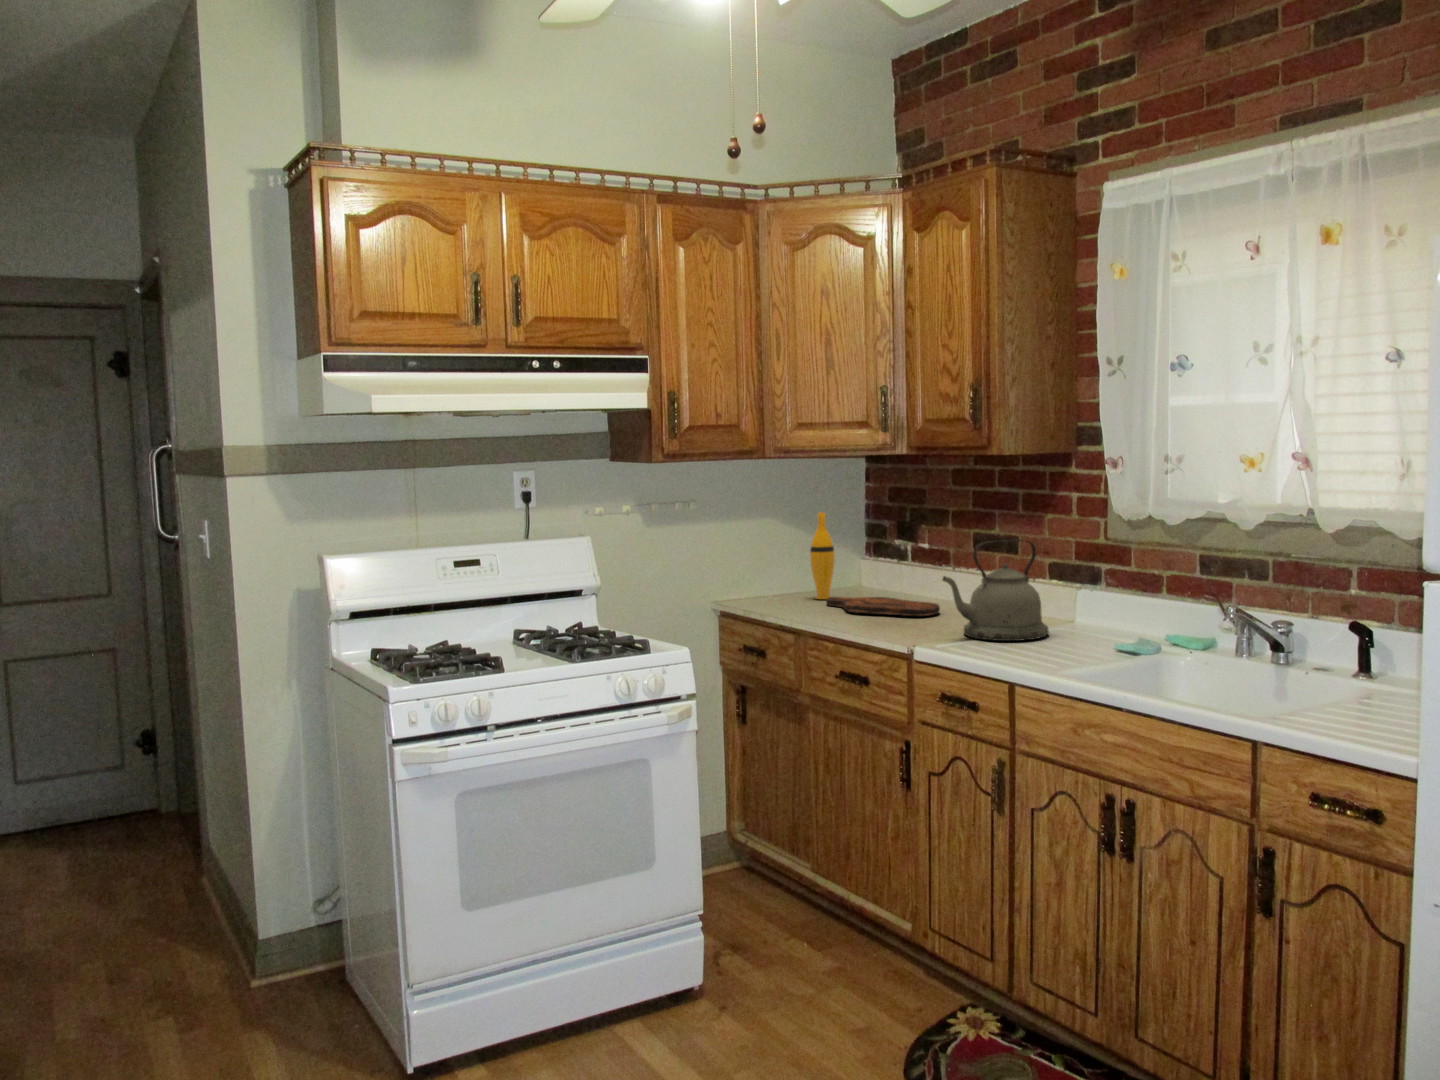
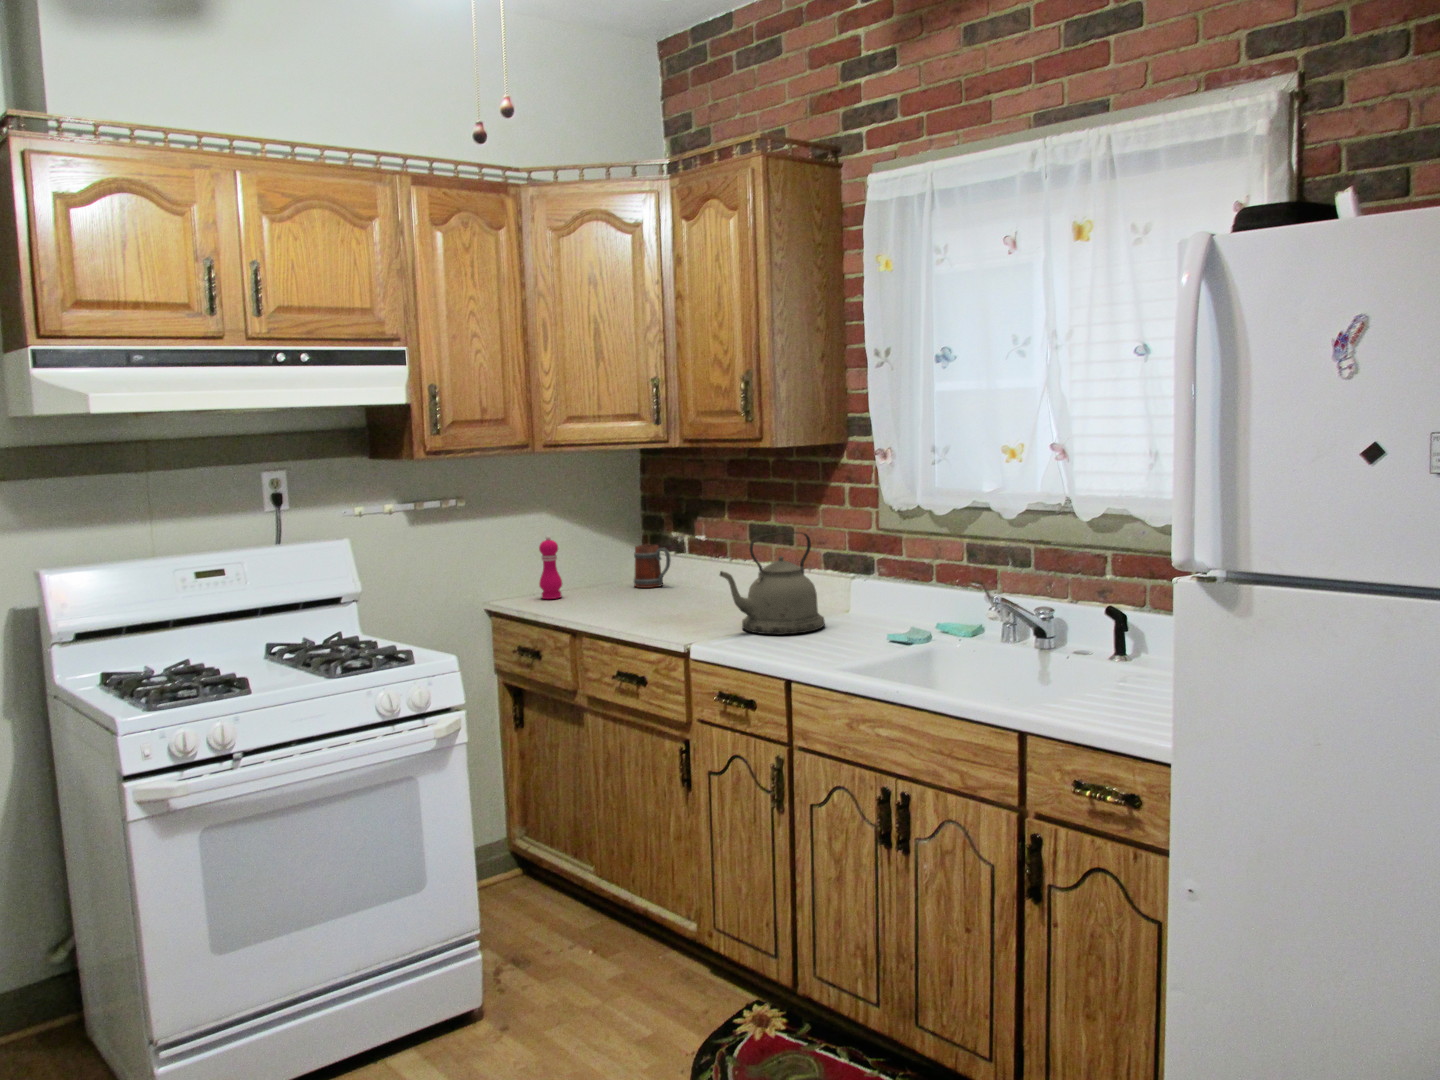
vase: present [810,513,835,599] -> none [589,506,614,594]
pepper mill: none [761,539,783,602] -> present [539,535,562,599]
mug: none [853,552,890,595] -> present [634,545,670,588]
cutting board: present [826,597,940,616] -> none [606,591,719,610]

